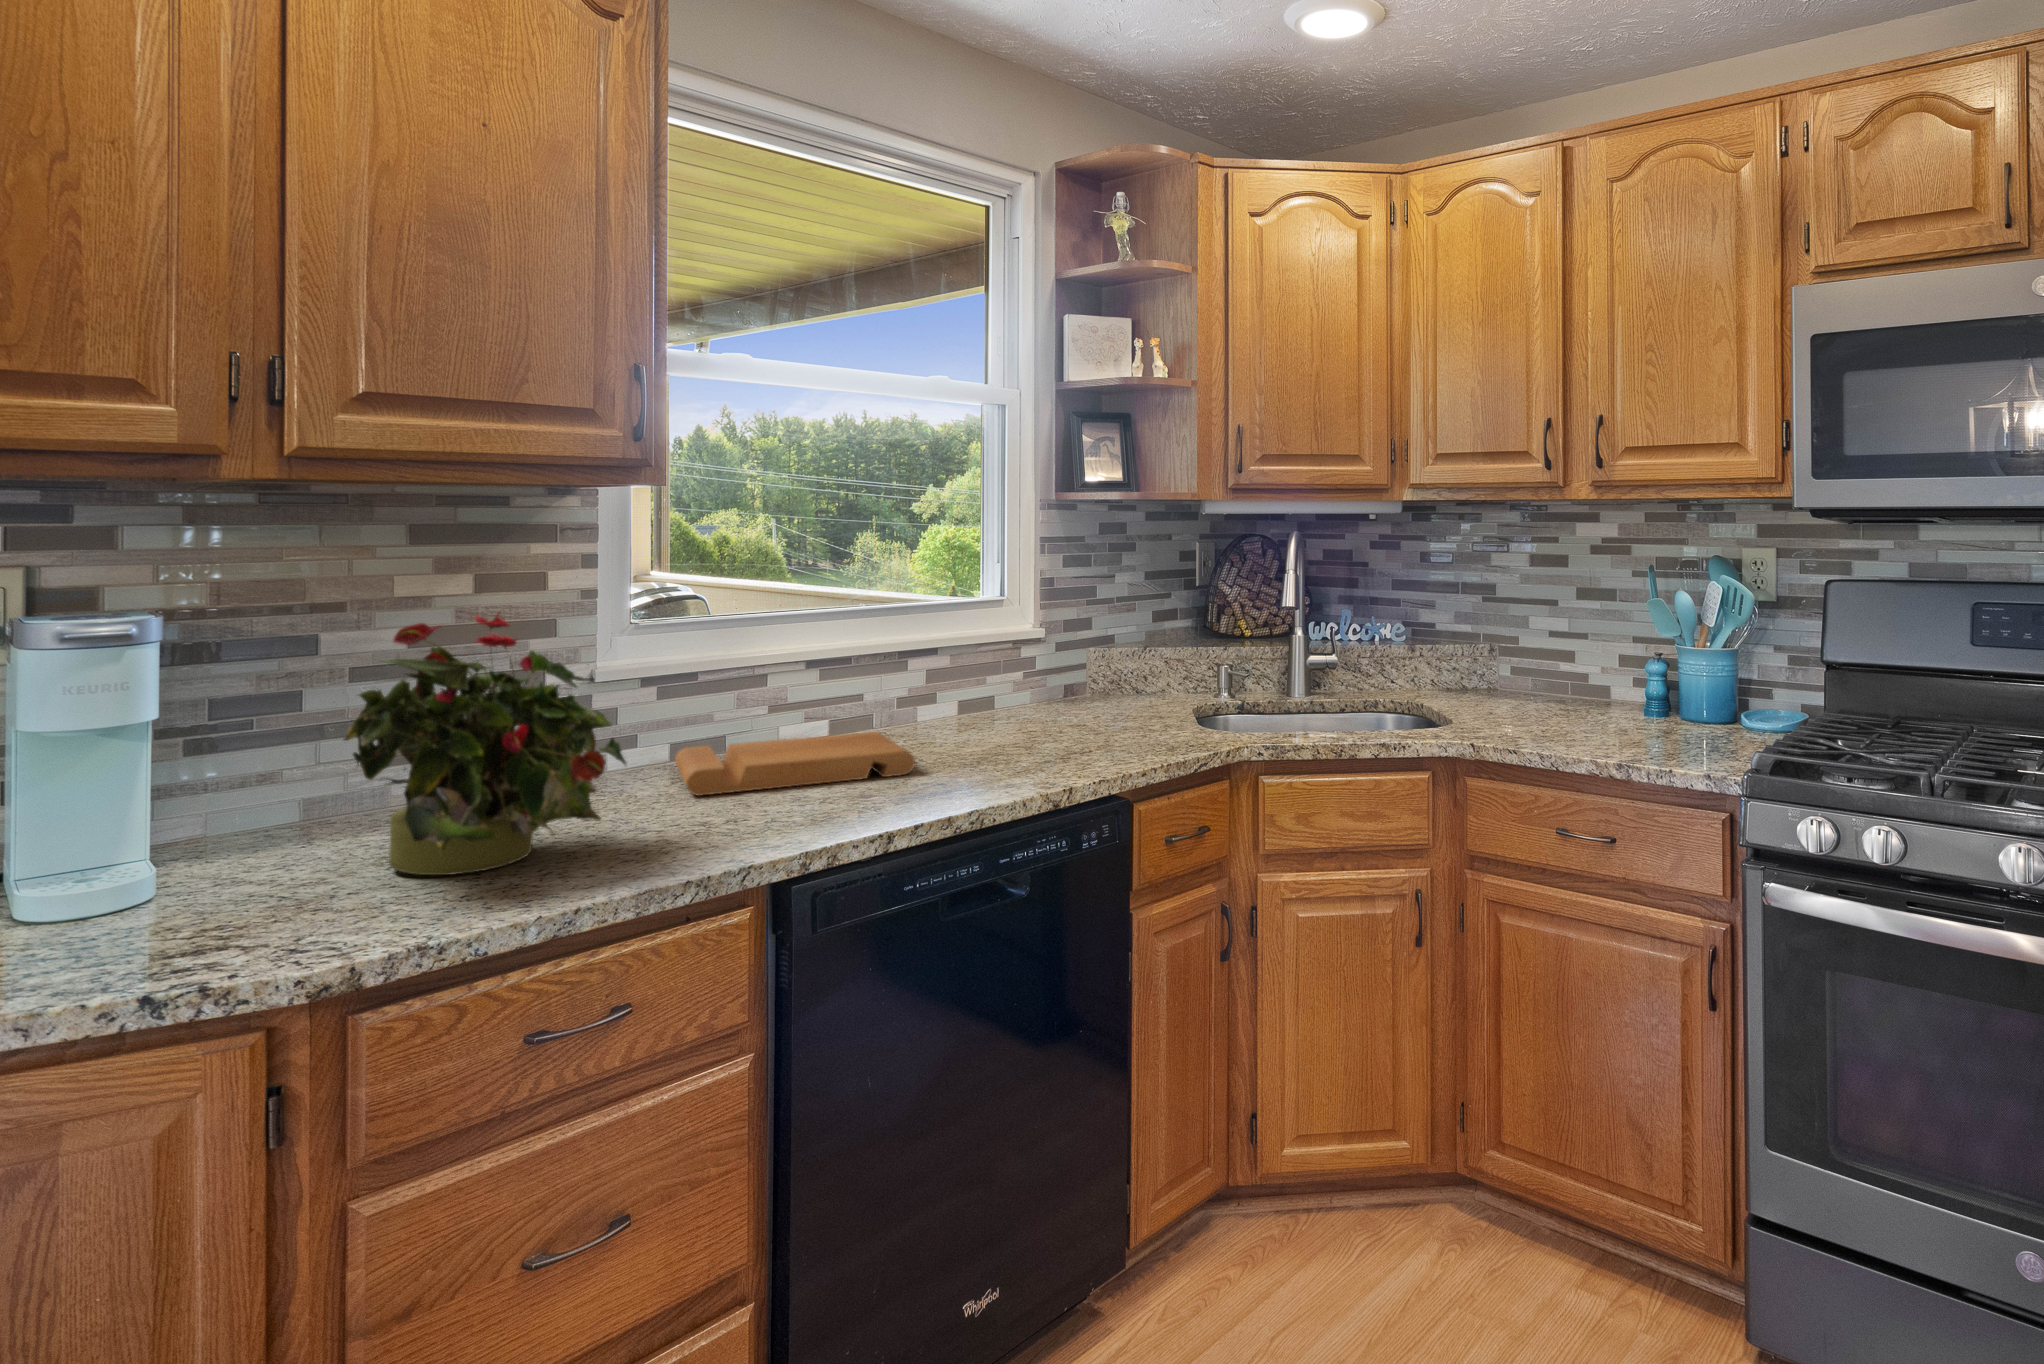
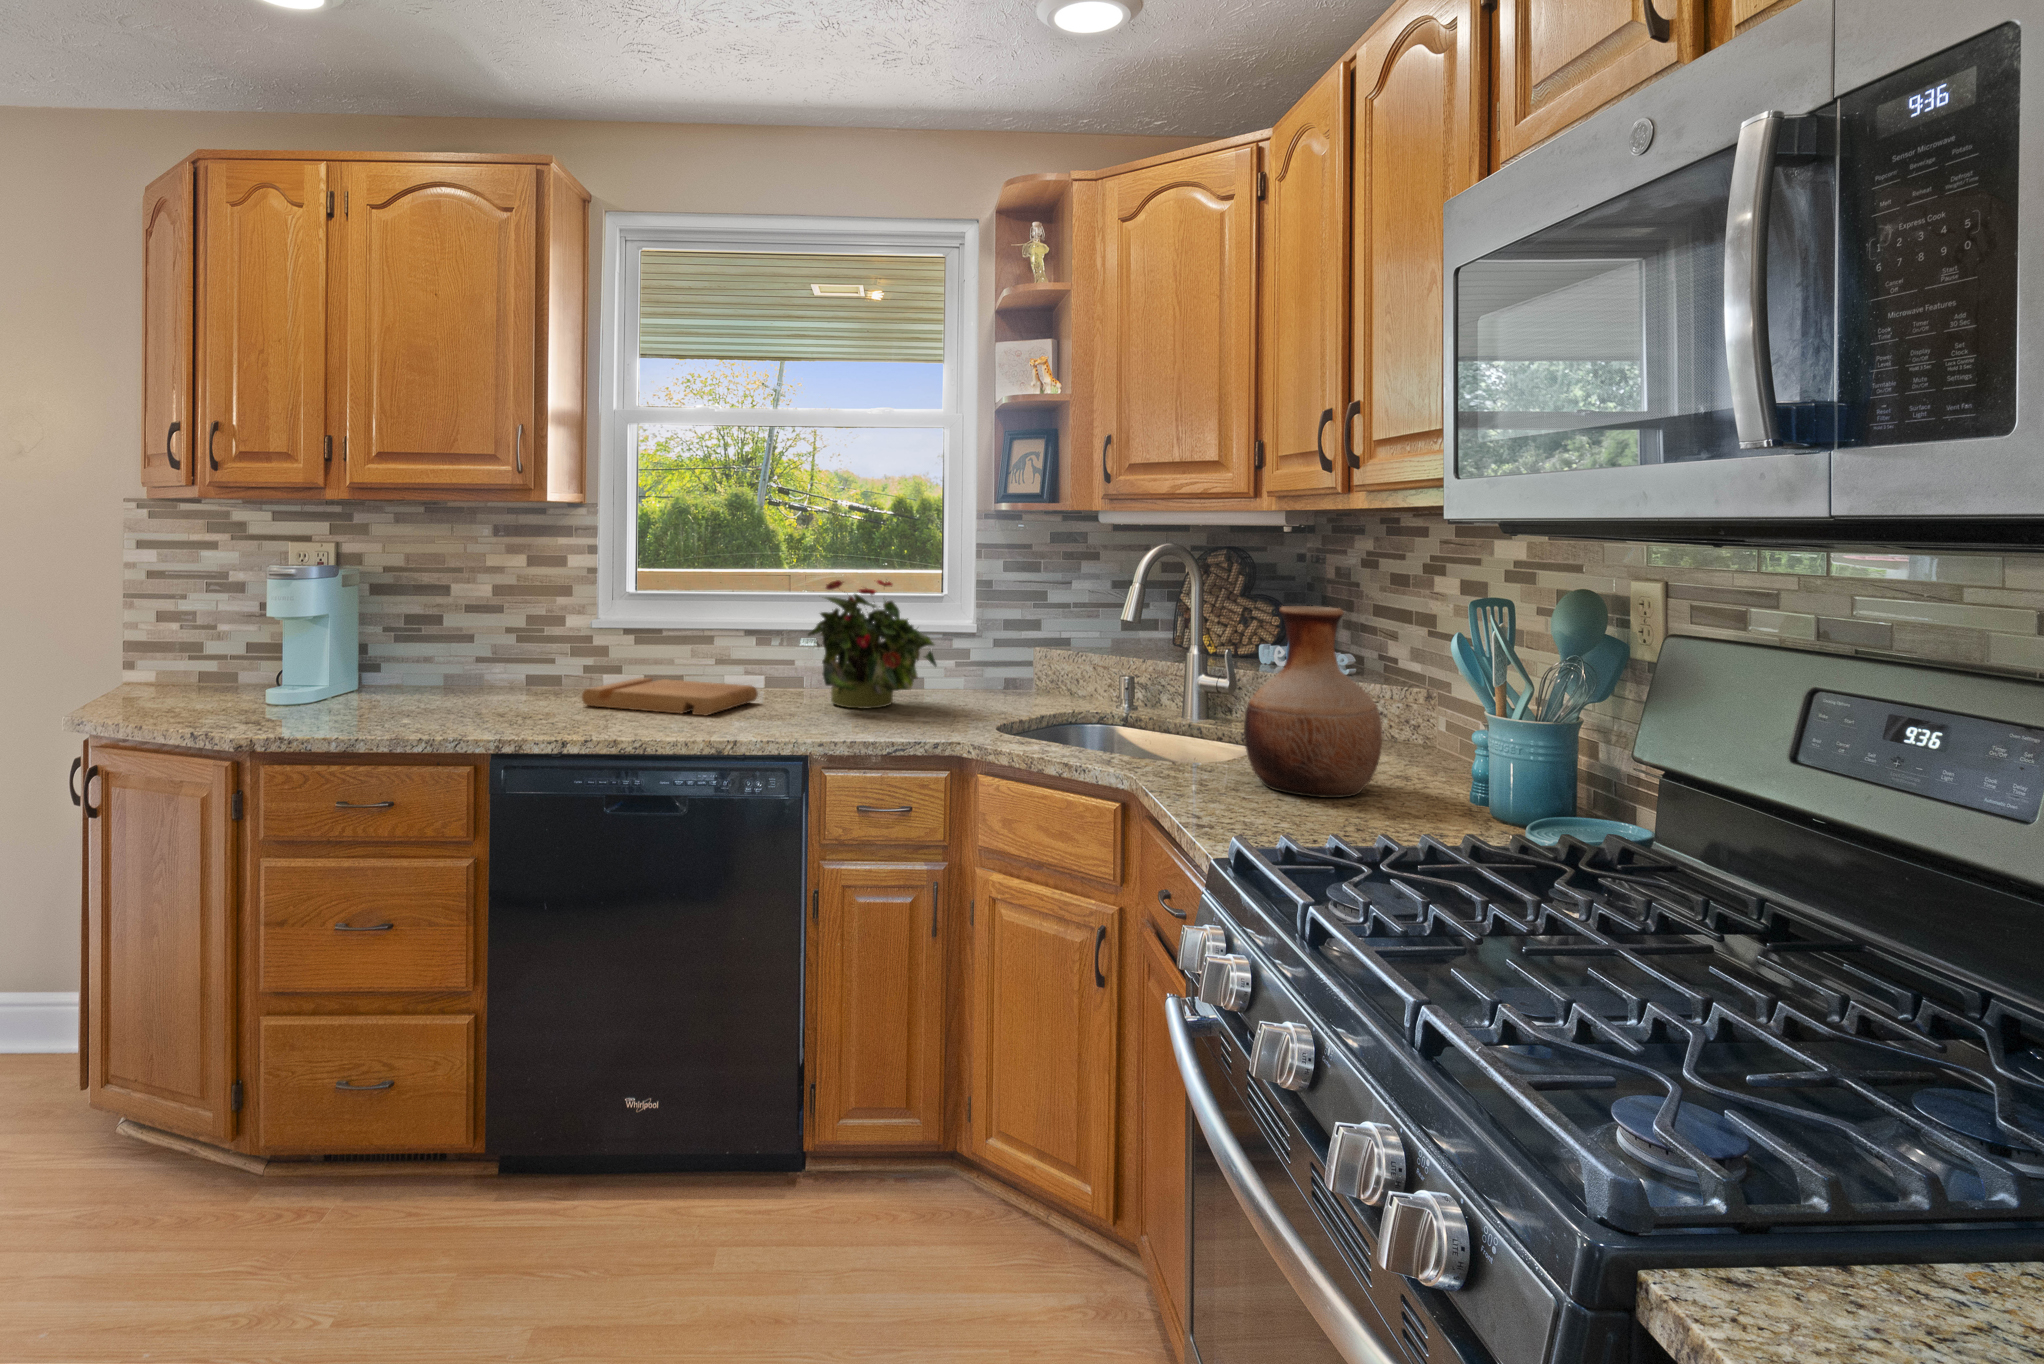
vase: none [1512,579,1623,733] -> present [1244,606,1382,798]
potted plant: present [344,612,627,875] -> present [808,580,937,708]

